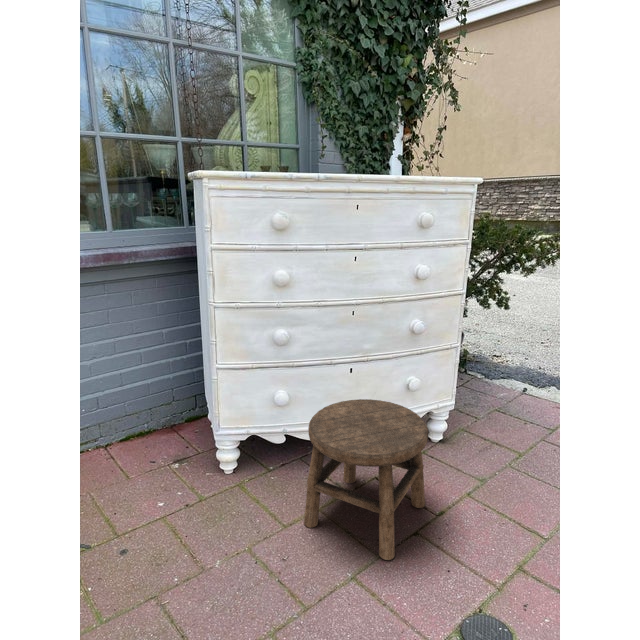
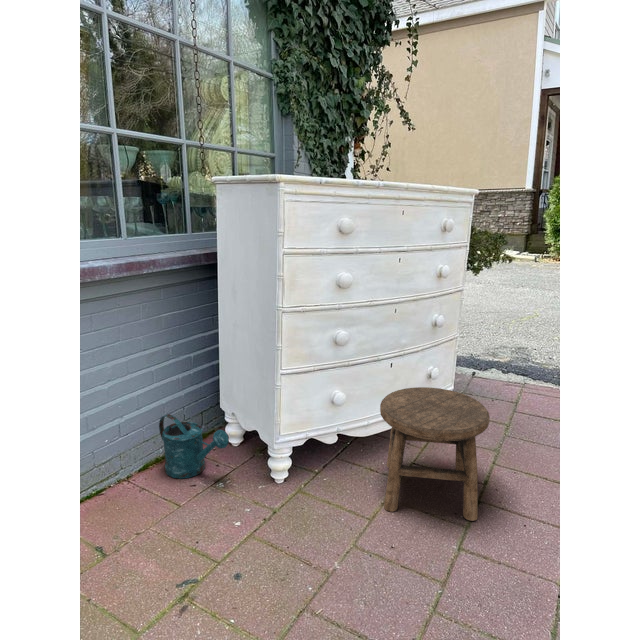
watering can: none [141,392,185,452] -> present [159,414,229,479]

